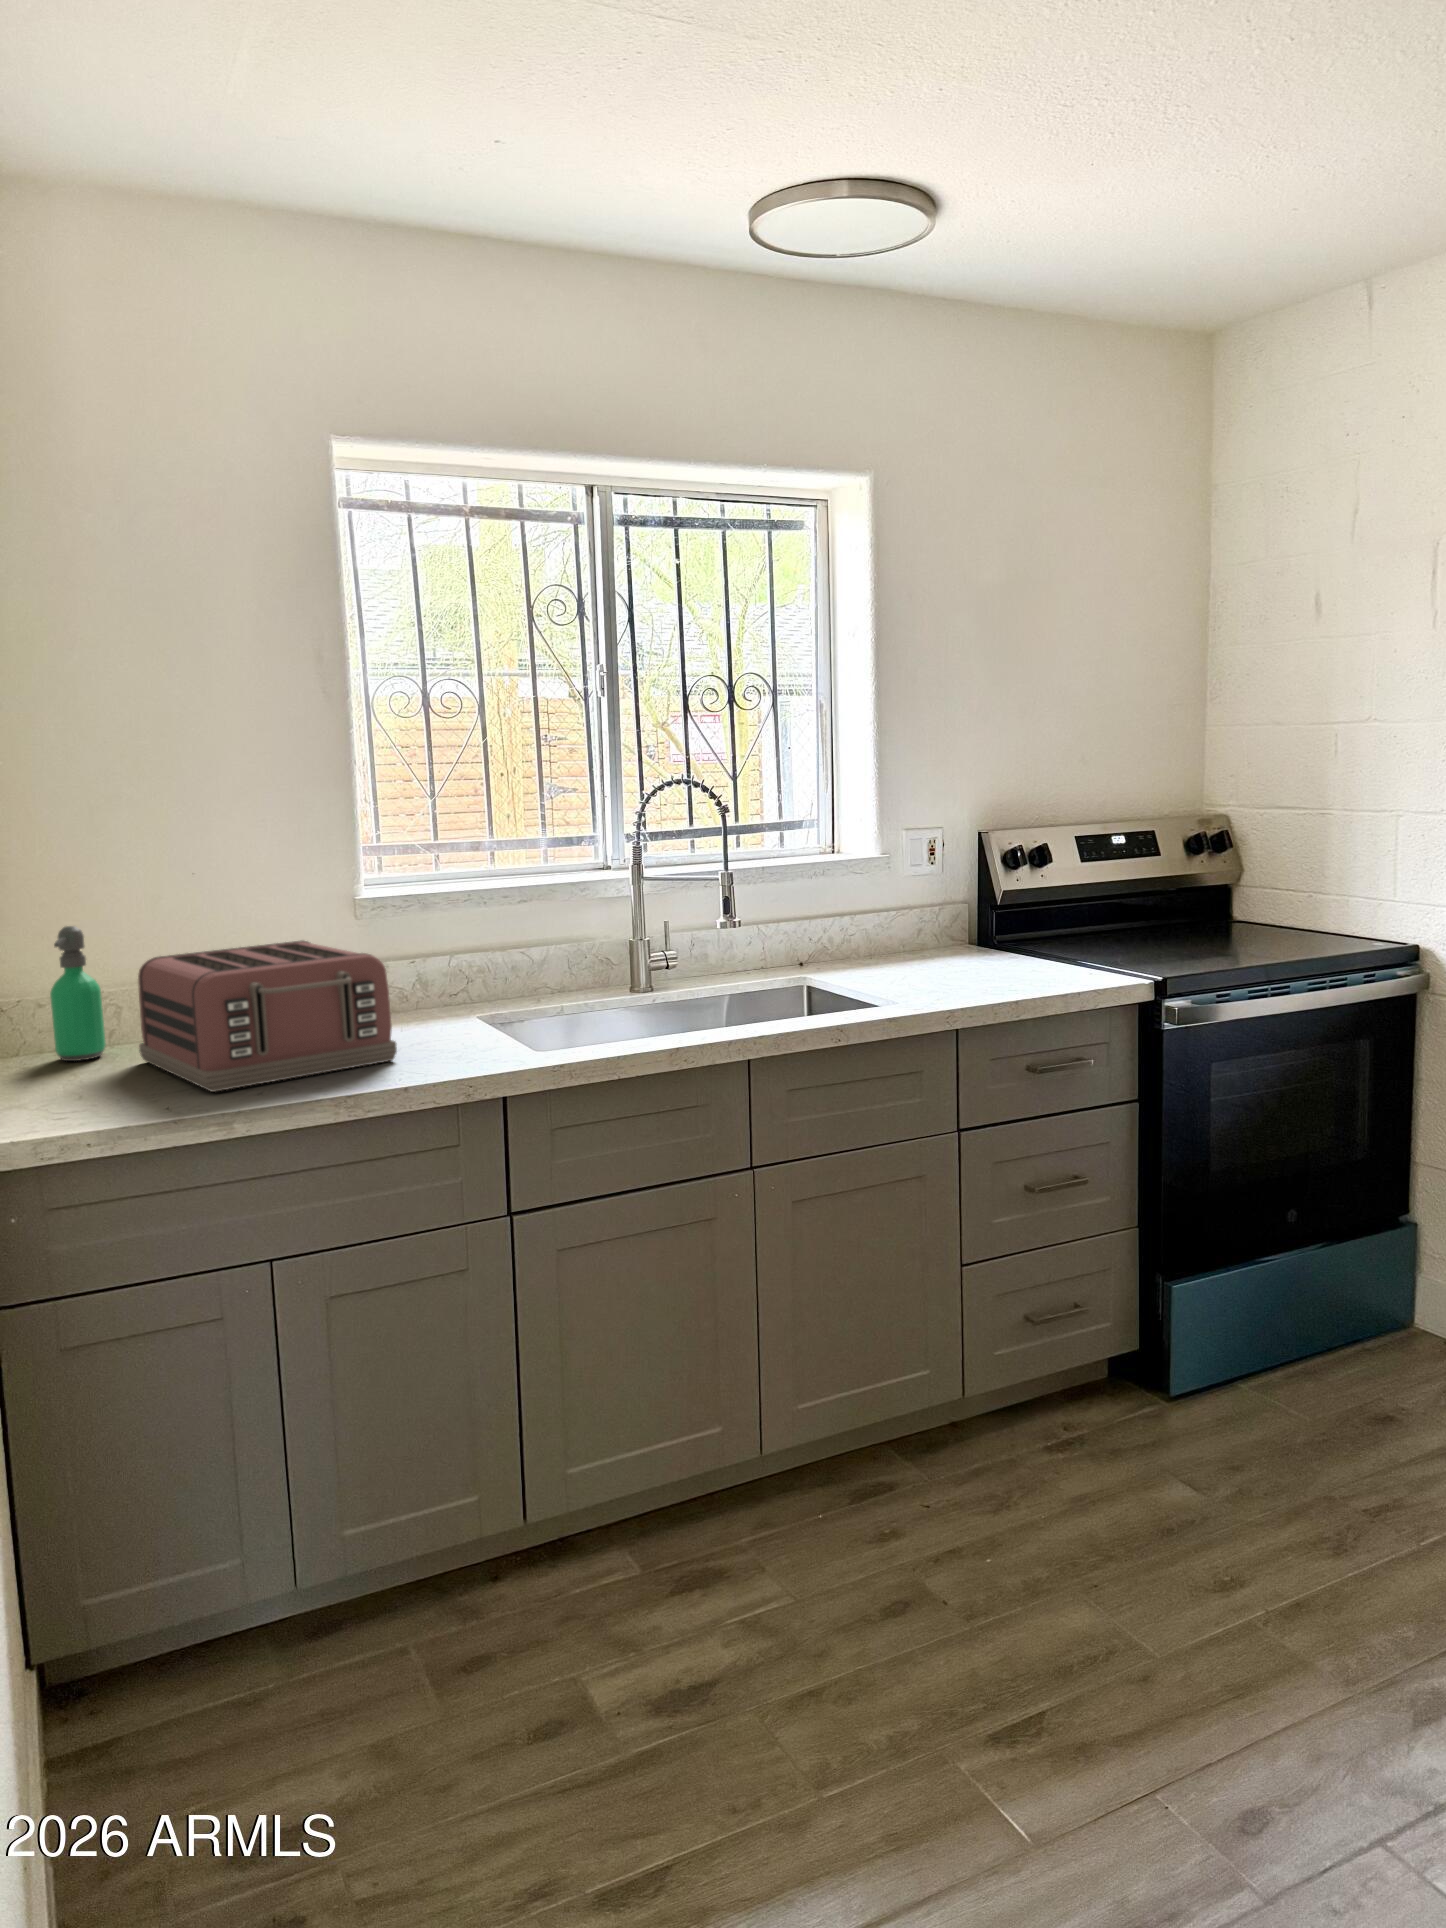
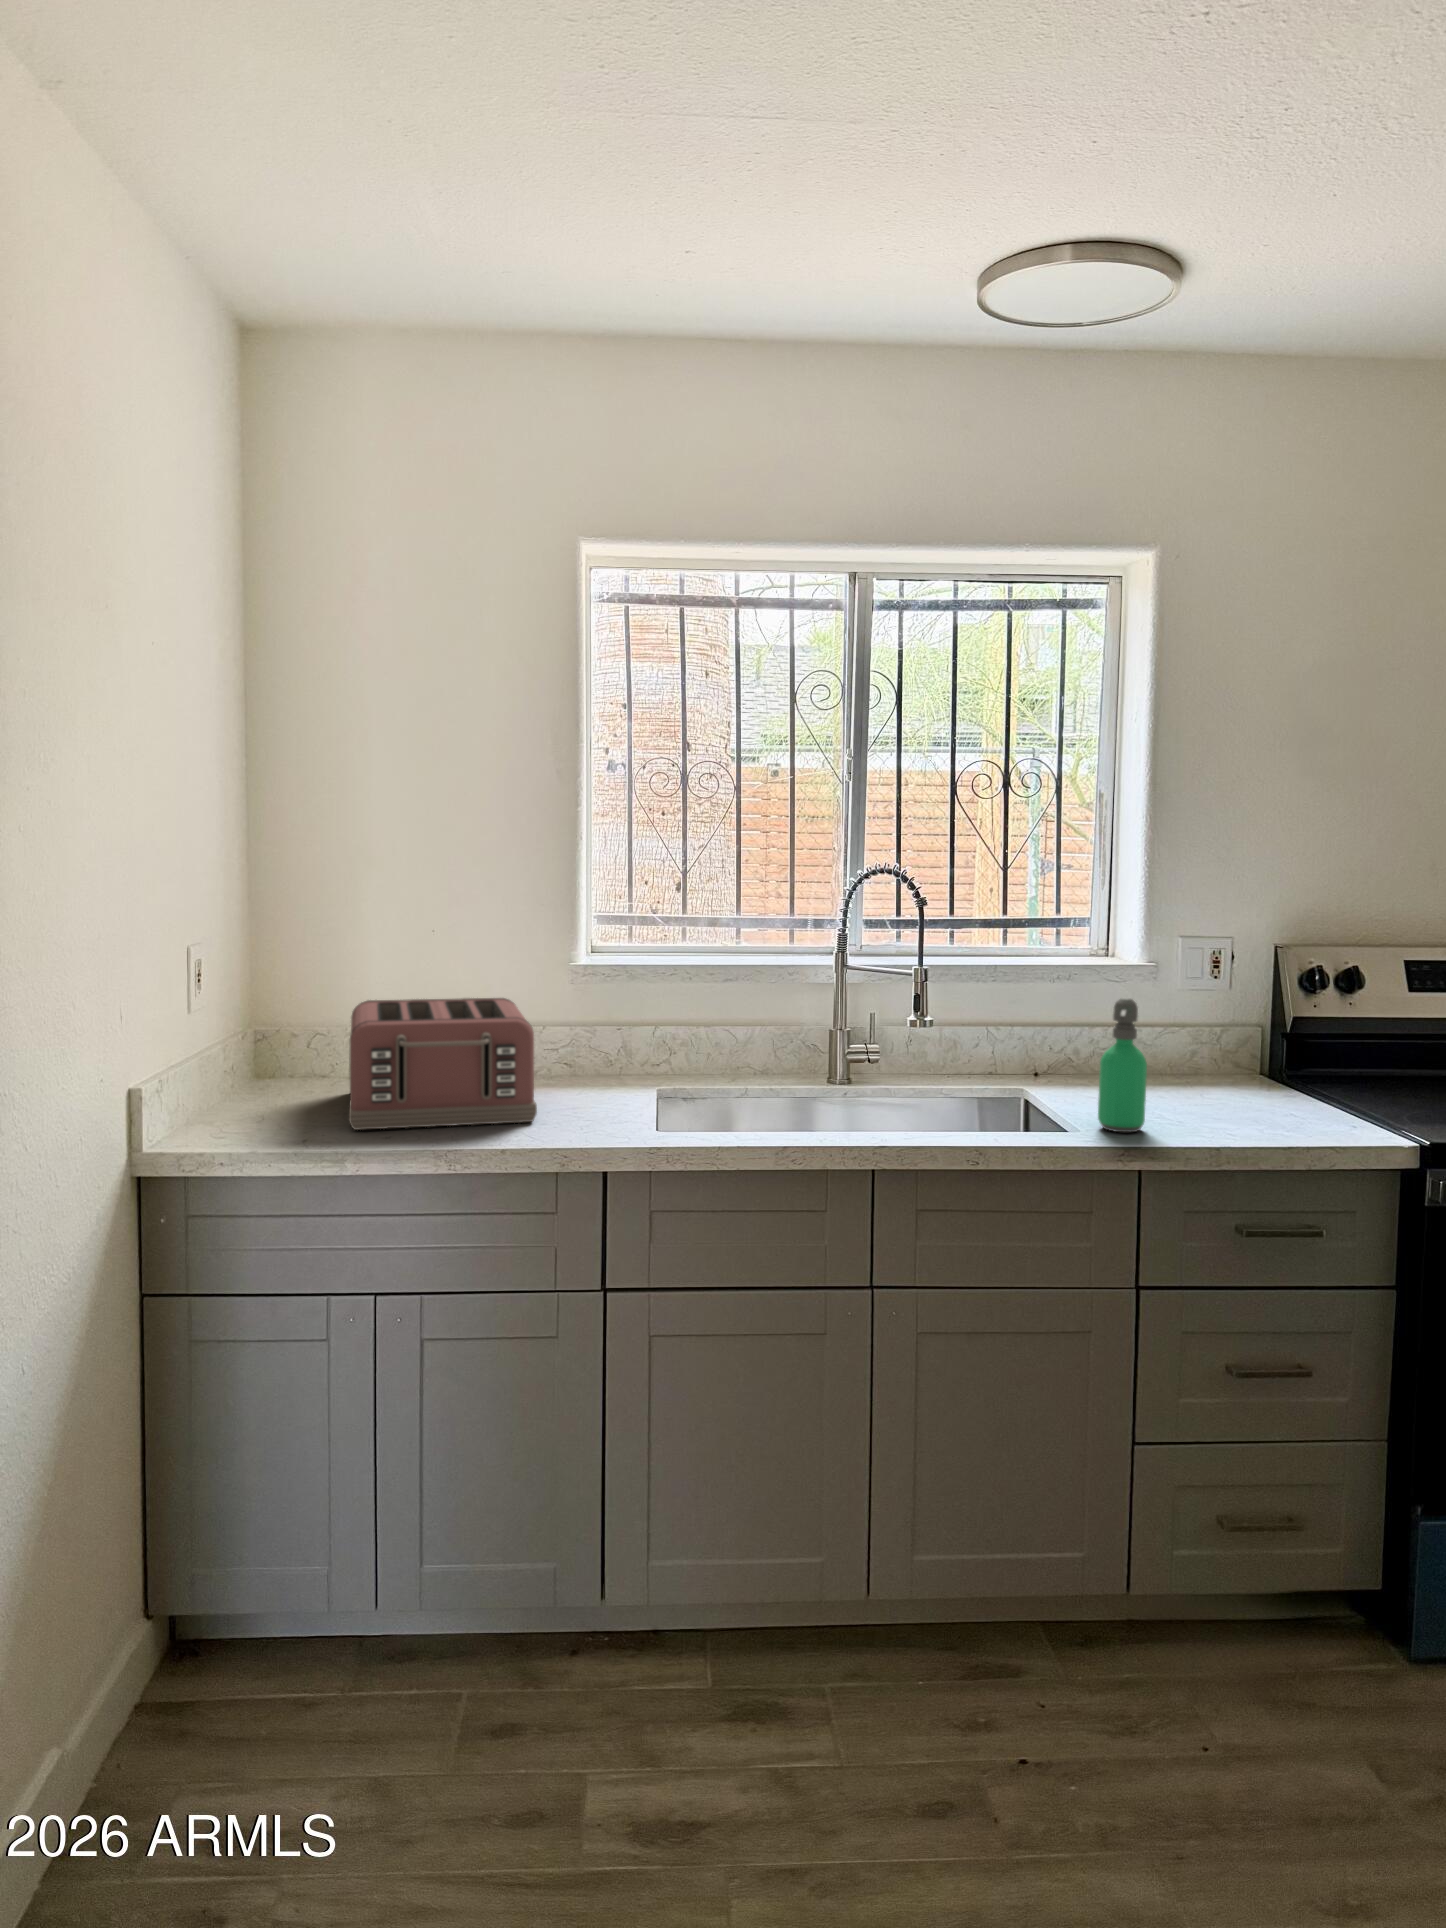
soap dispenser: present [50,926,106,1061] -> present [1098,998,1147,1132]

